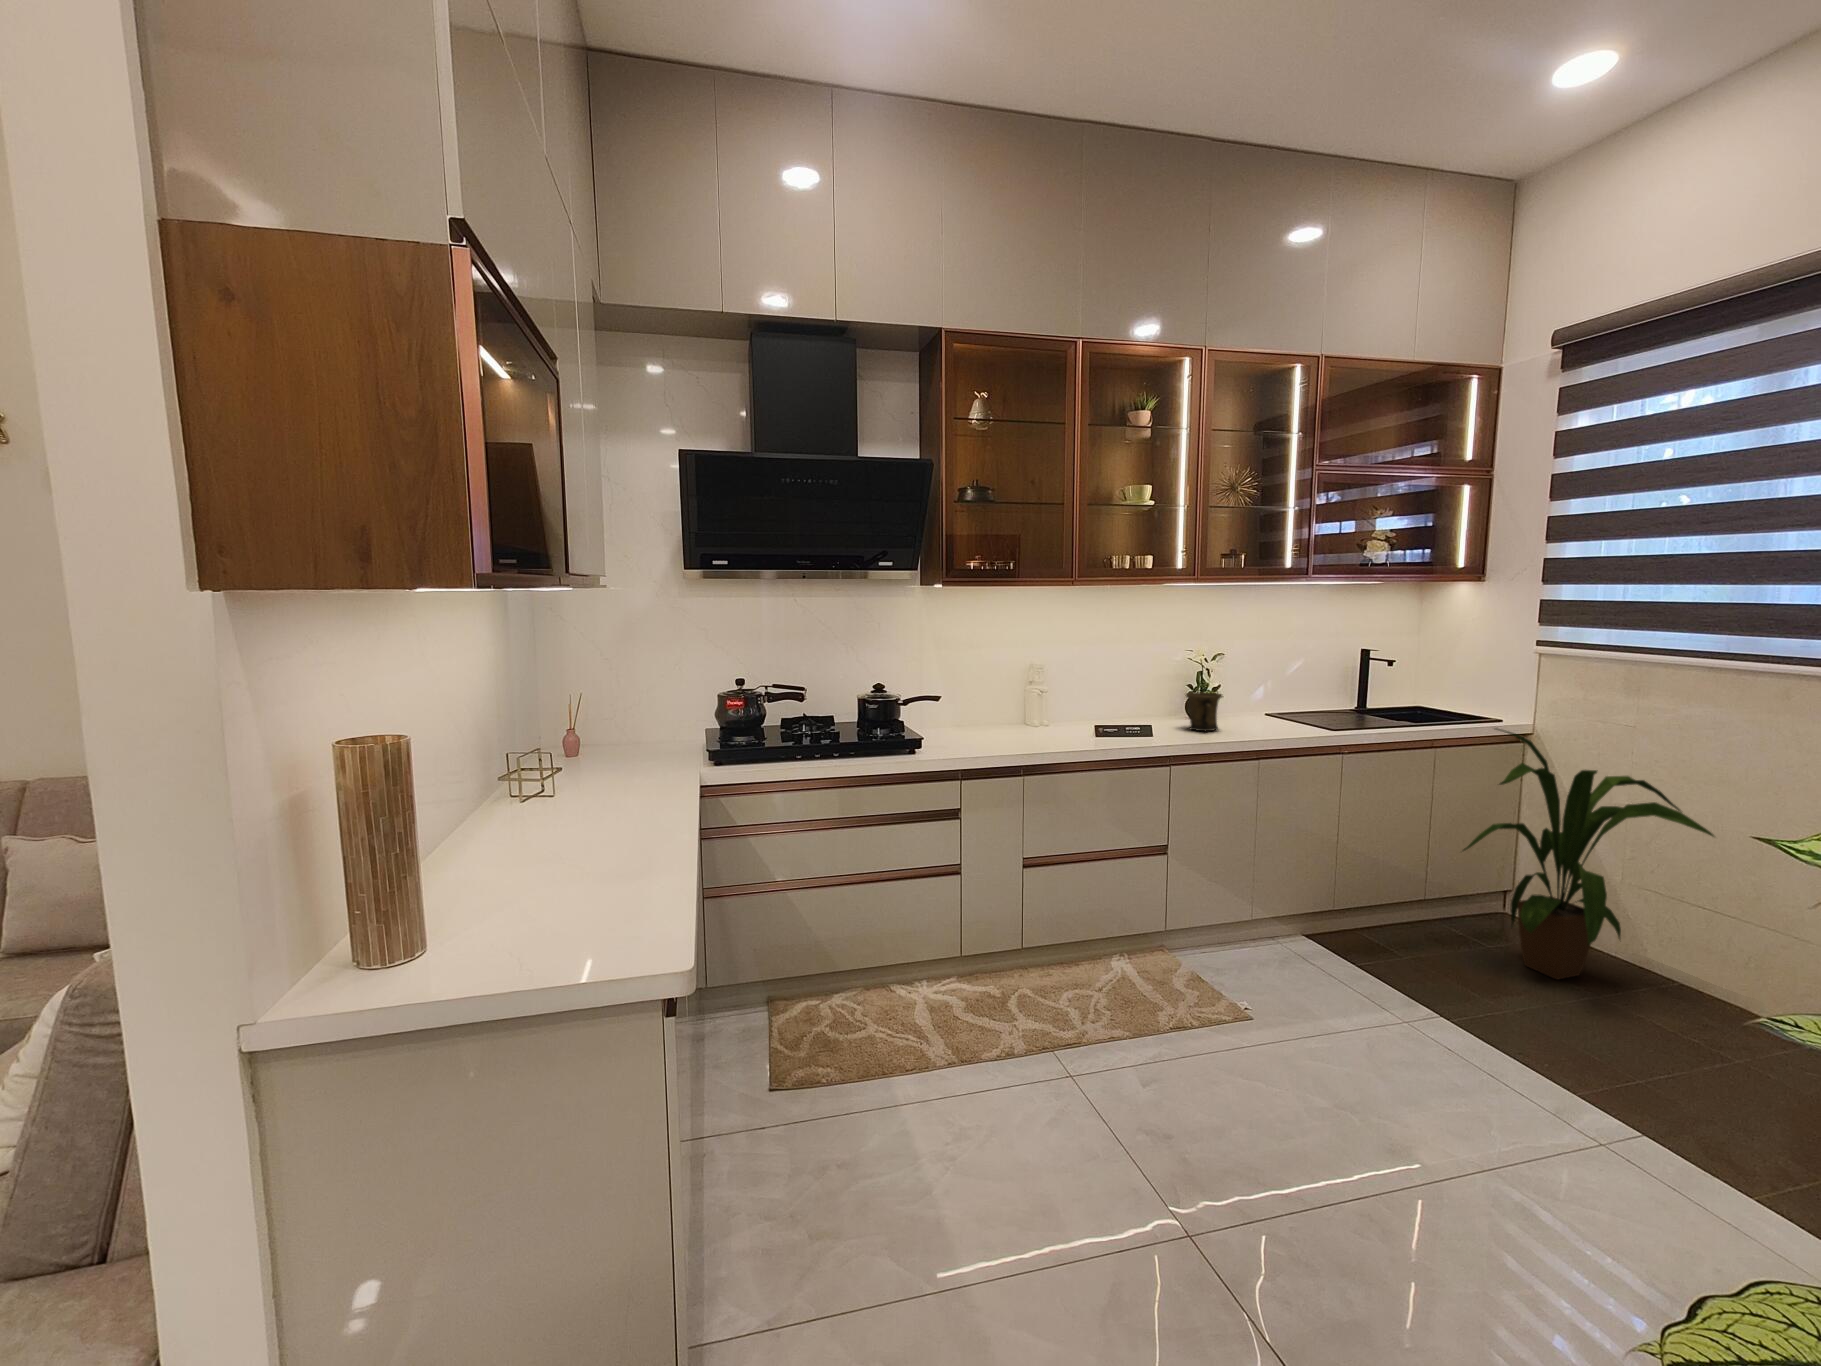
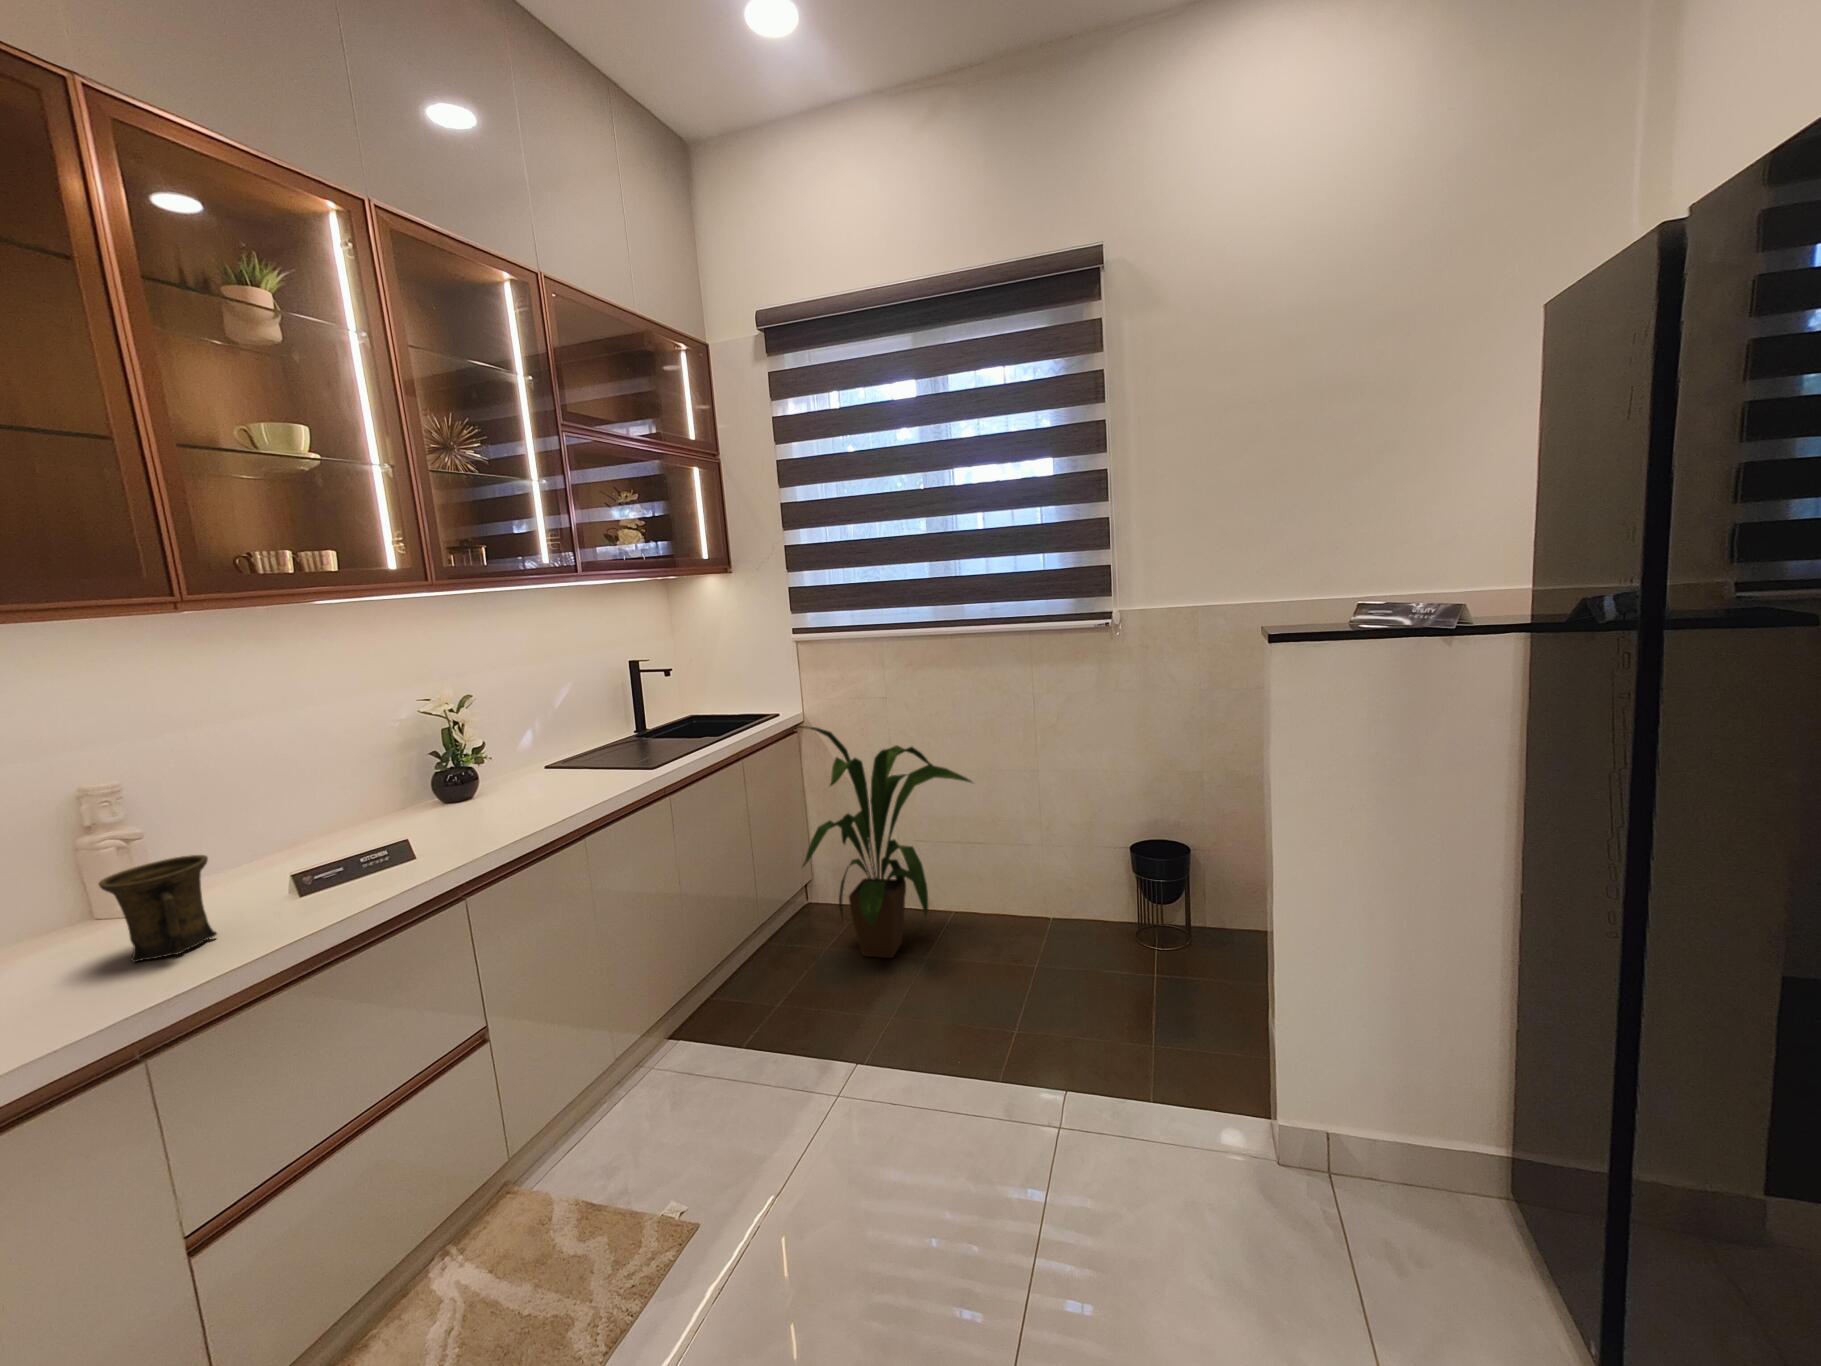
mug: present [1186,692,1222,731] -> present [99,855,217,962]

